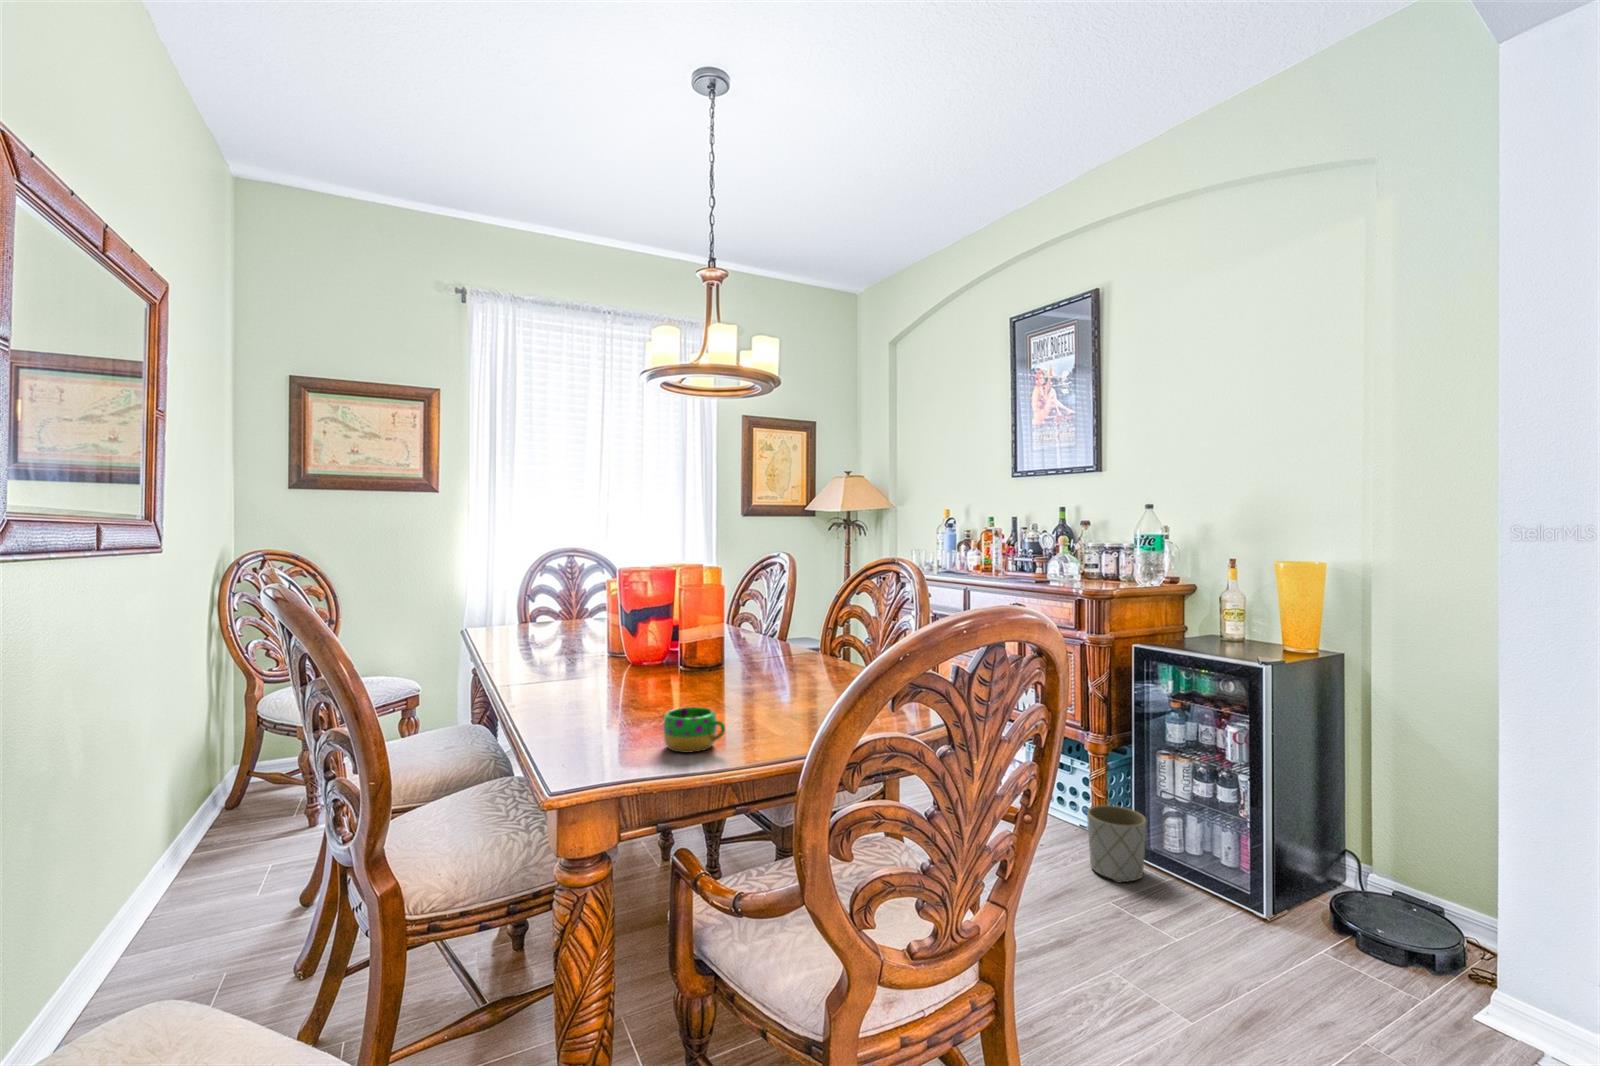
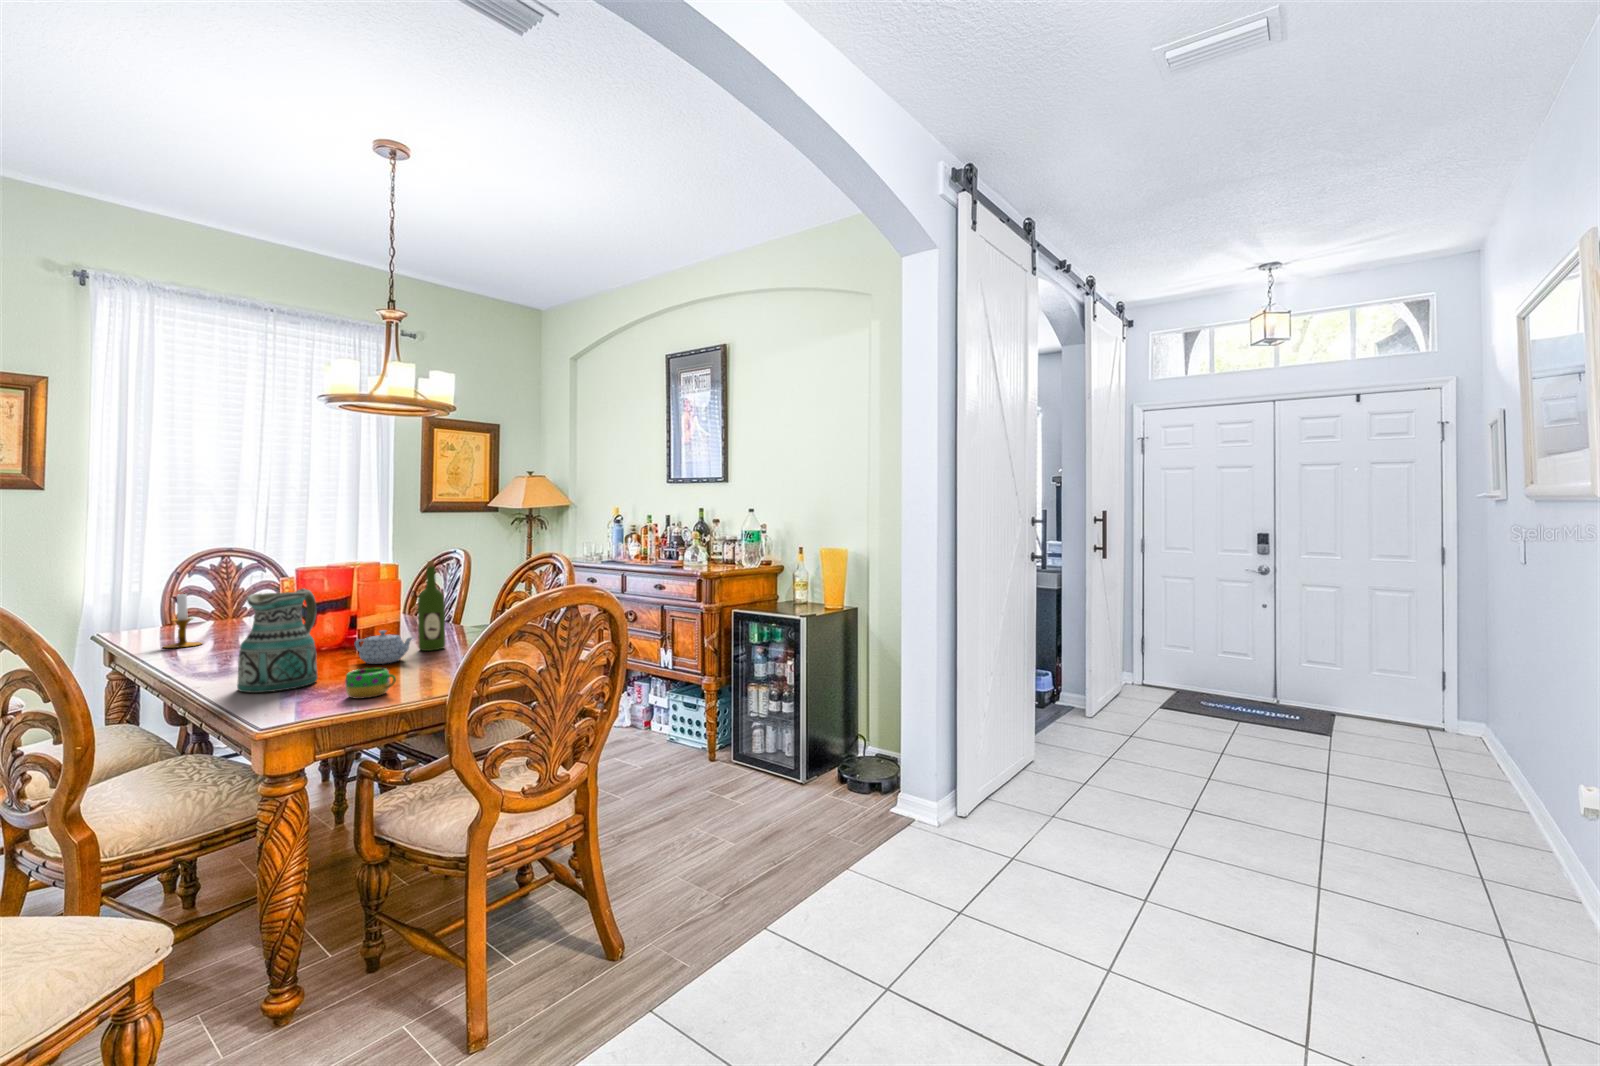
wine bottle: none [747,563,777,678] -> present [418,561,445,651]
ceramic pitcher: none [550,592,636,725] -> present [237,589,318,693]
candlestick: none [505,593,540,650] -> present [164,594,202,648]
teapot: none [677,649,744,693] -> present [355,630,412,664]
planter: present [1087,805,1147,882] -> none [703,726,741,778]

